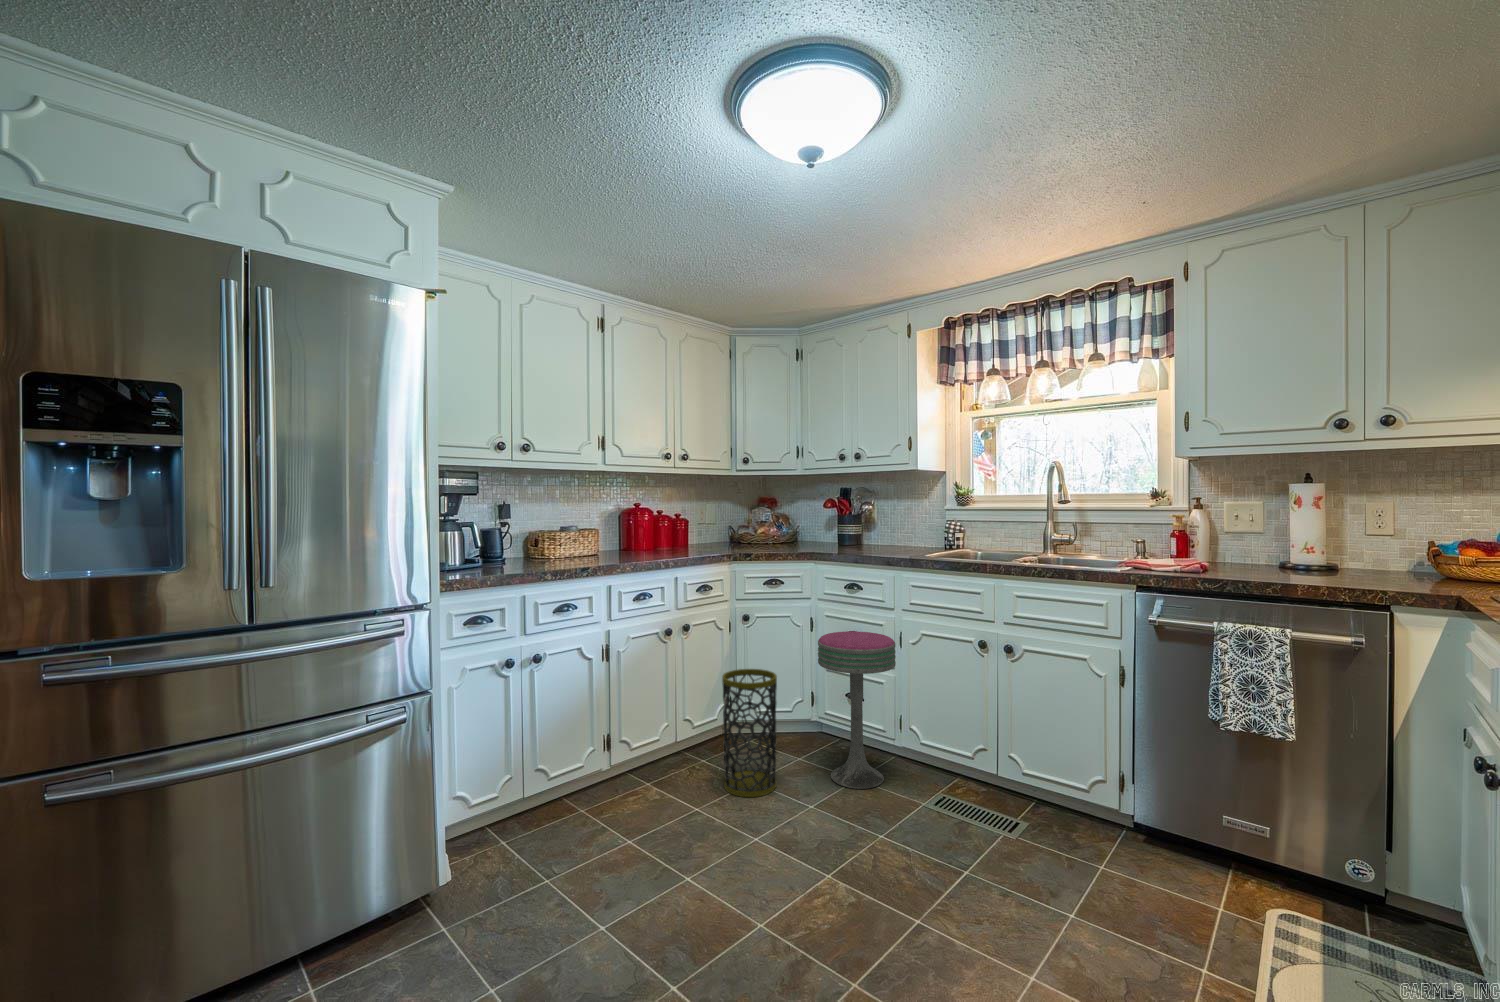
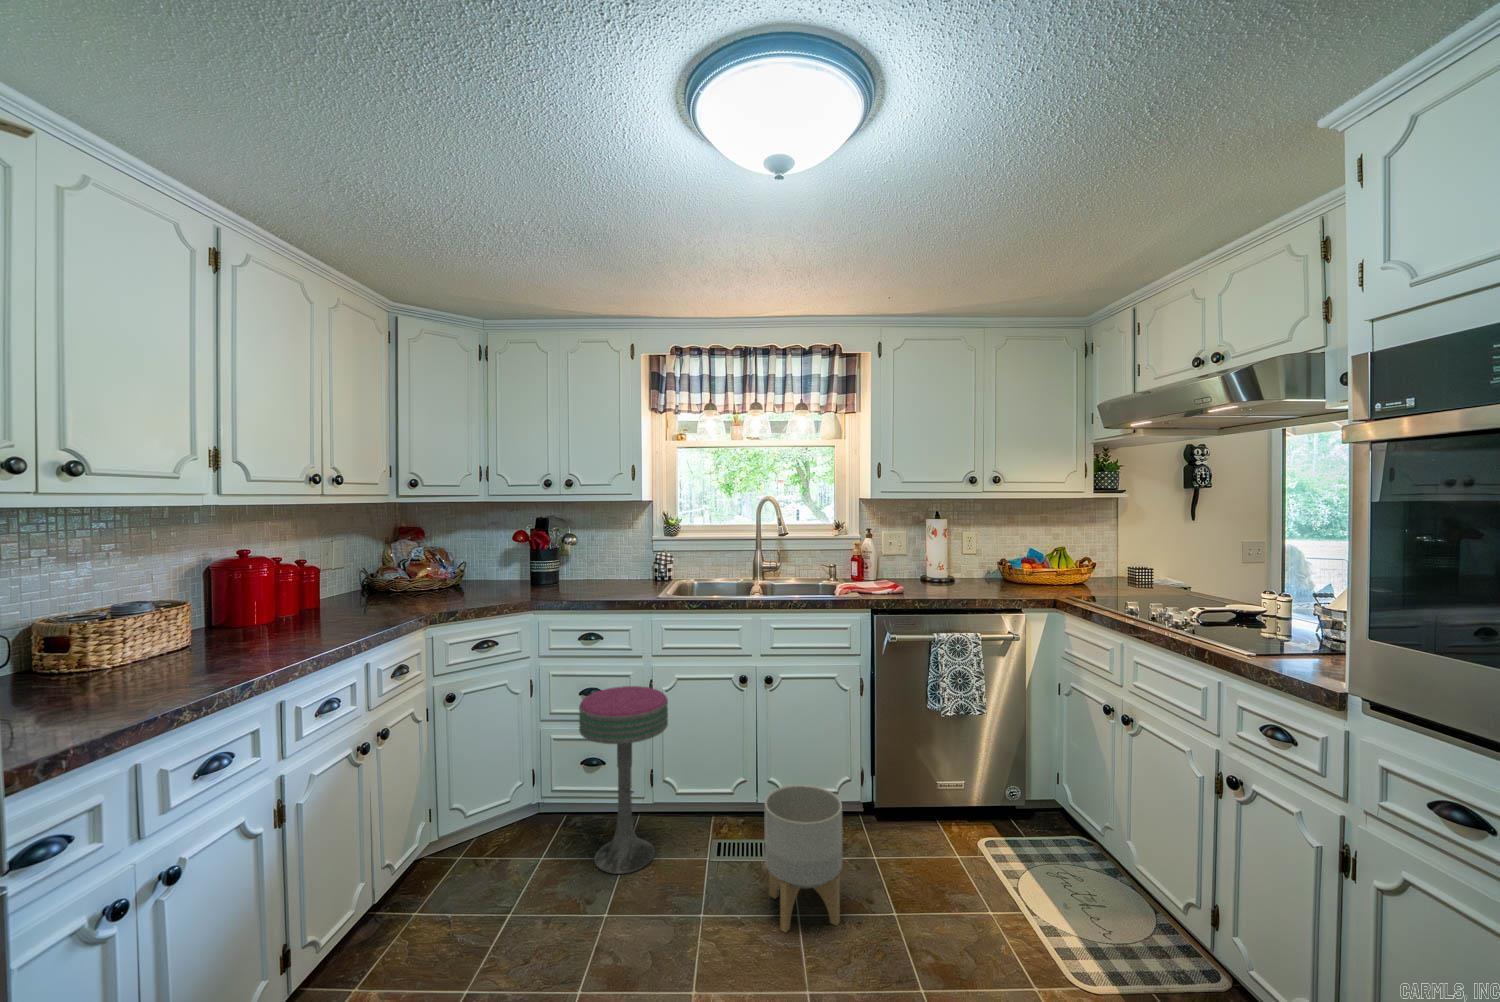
trash can: present [722,669,777,797] -> none [471,764,548,949]
planter: none [932,742,1014,886] -> present [765,785,842,932]

